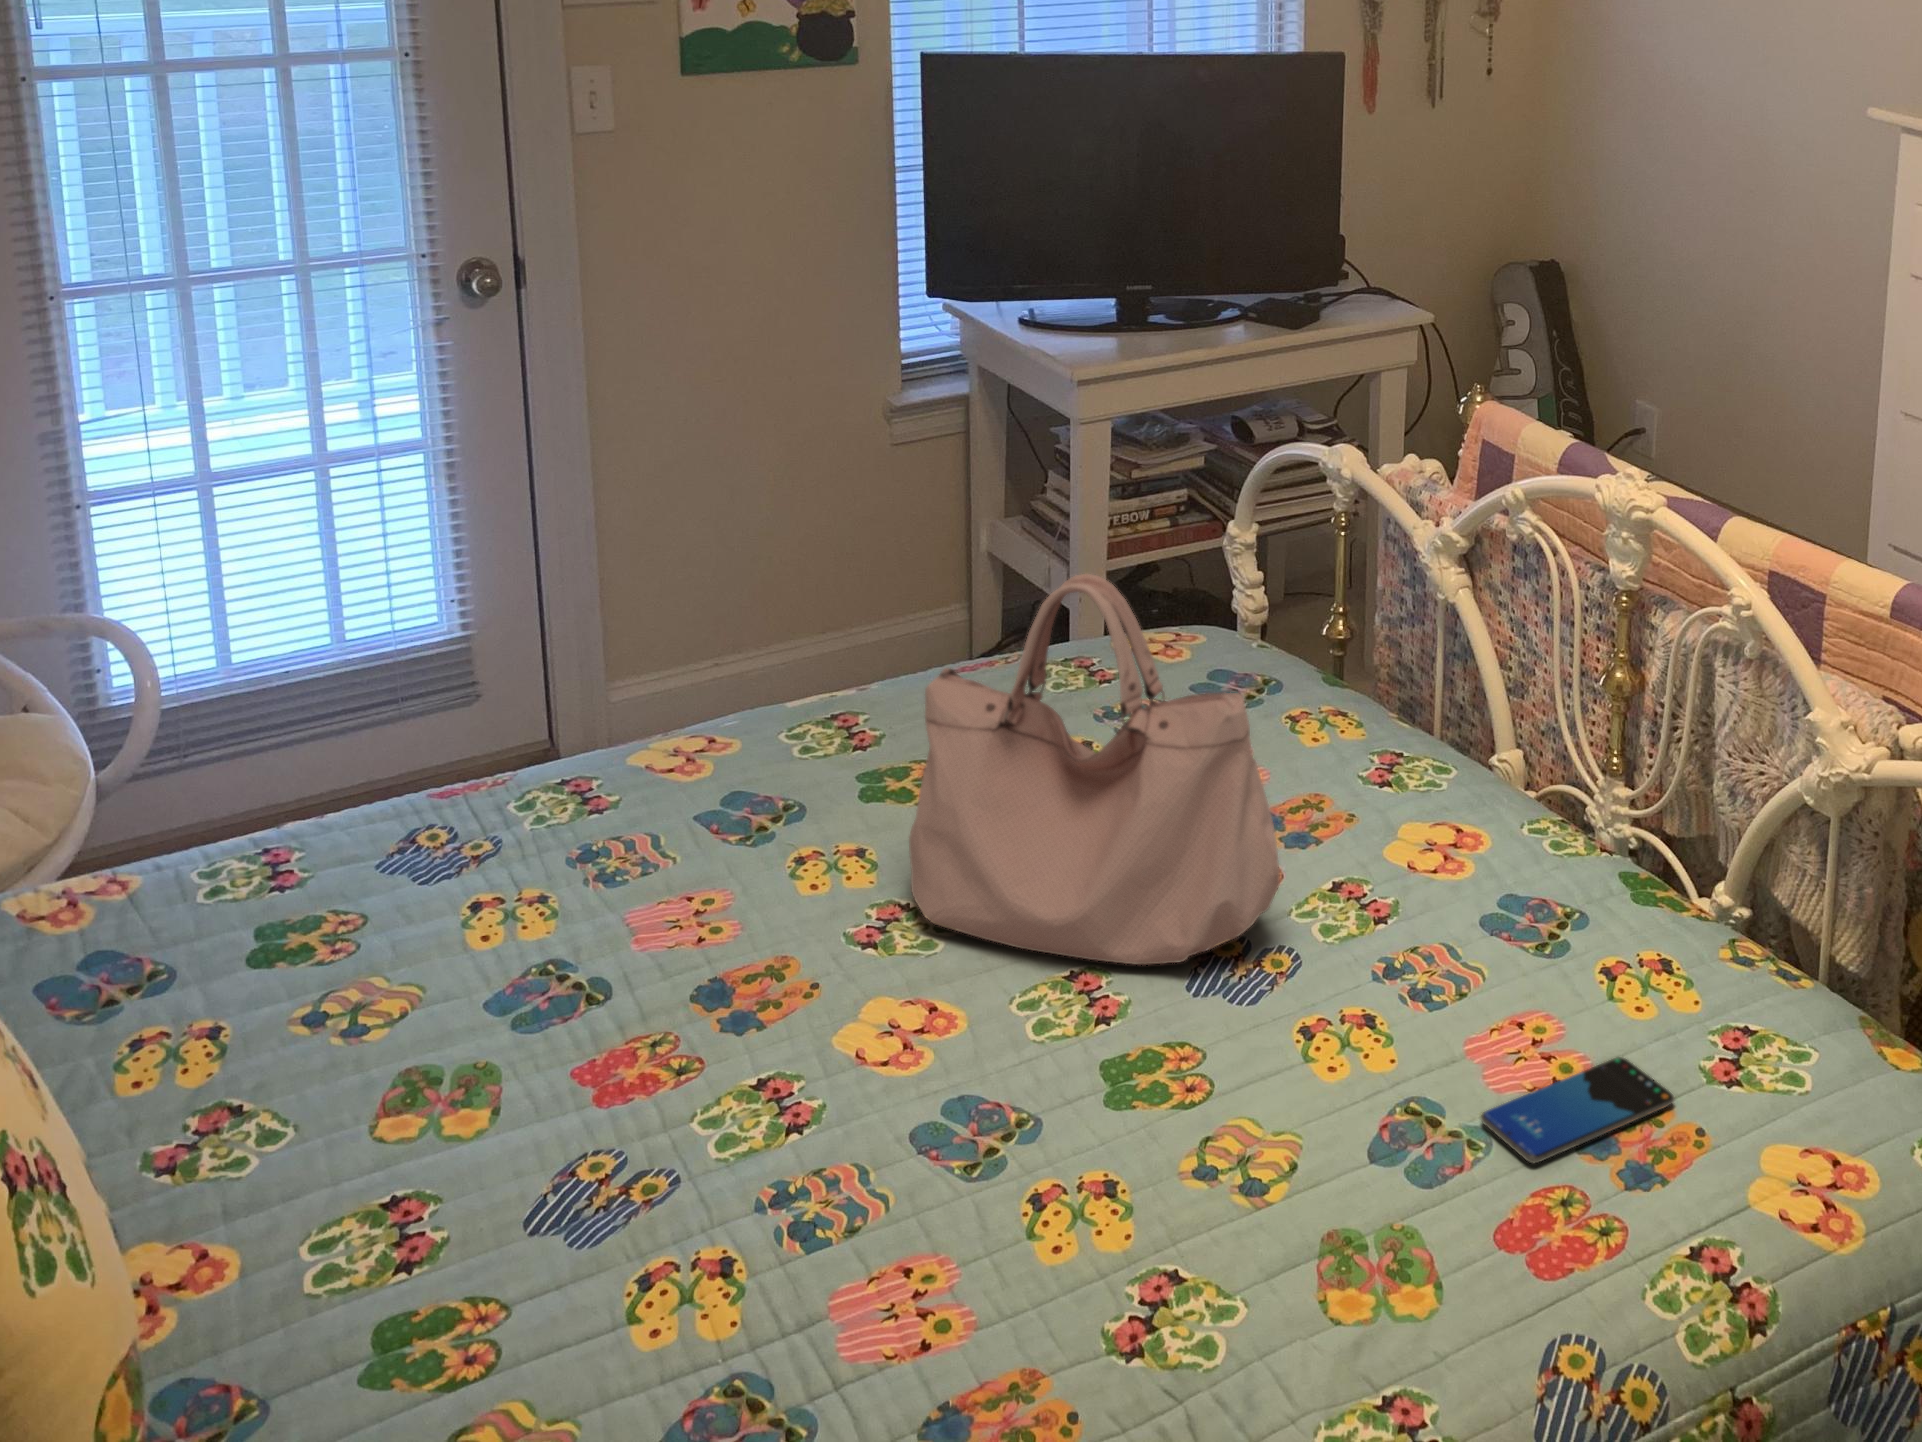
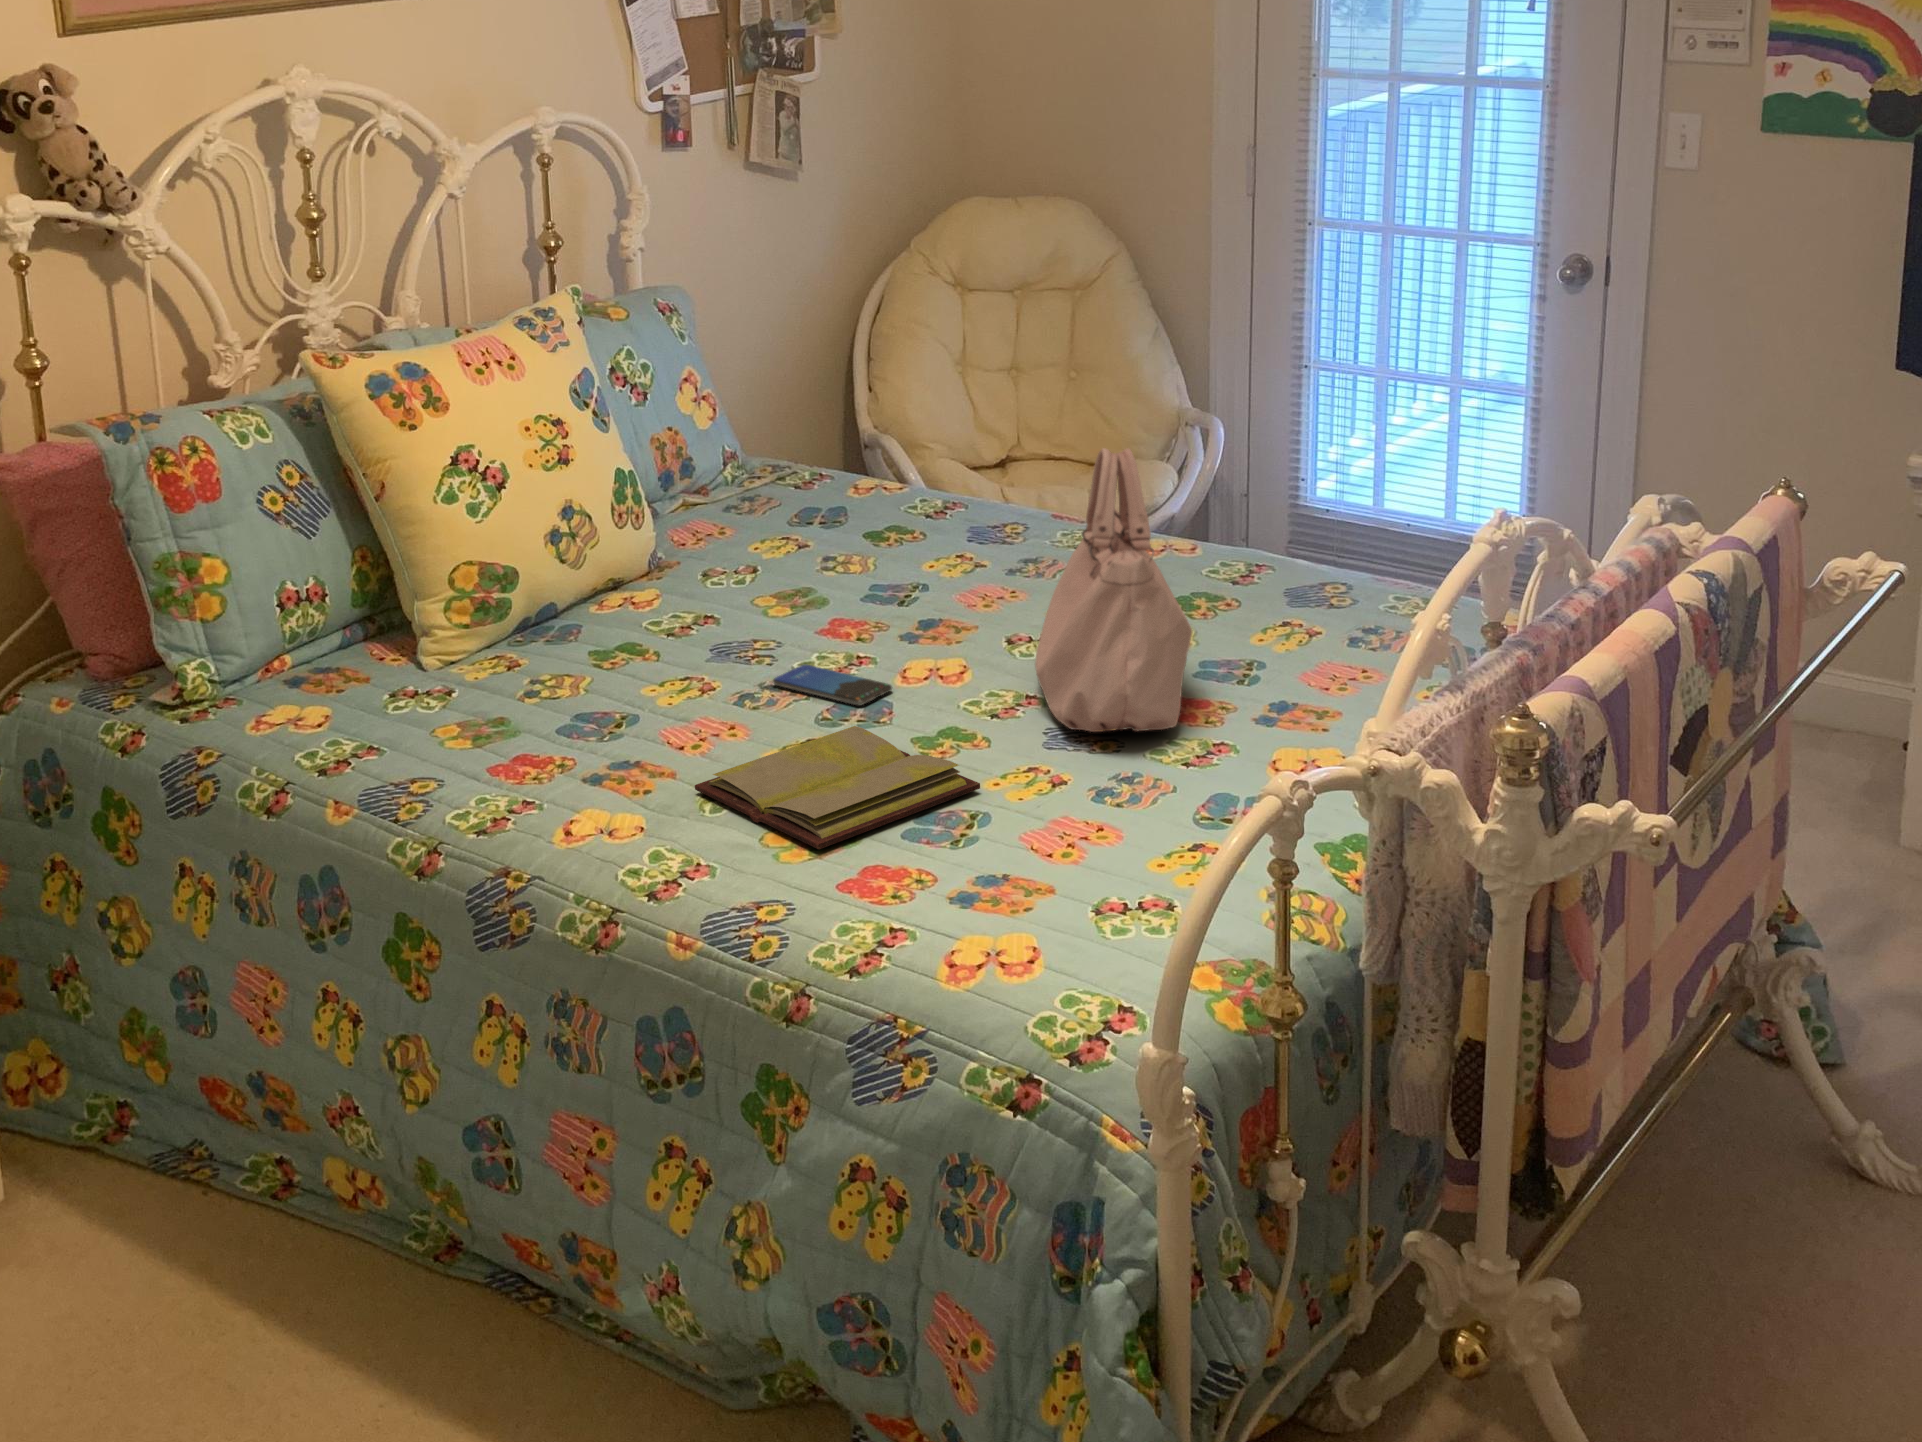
smartphone: present [1481,1057,1674,1164] -> present [772,665,892,705]
diary: none [1016,1062,1411,1338] -> present [695,726,980,849]

